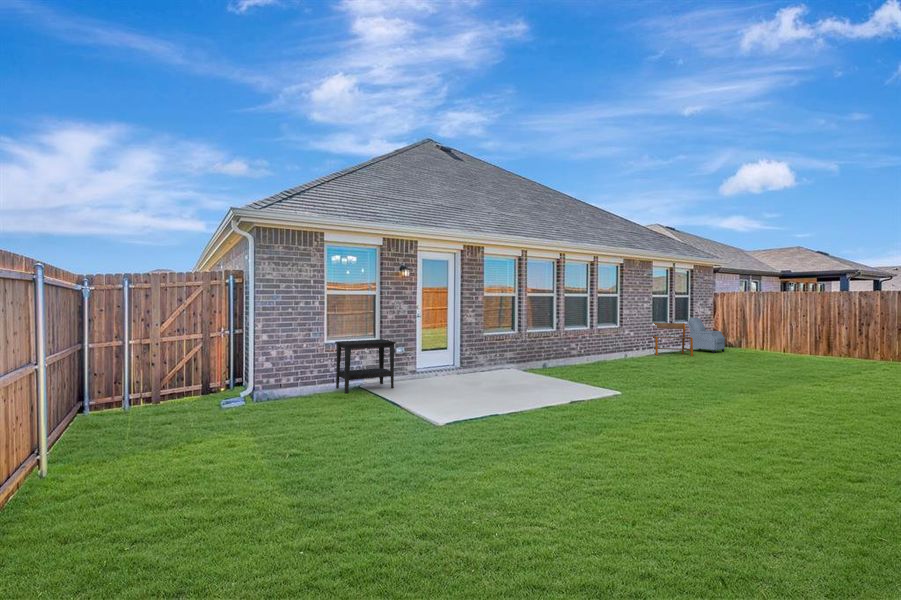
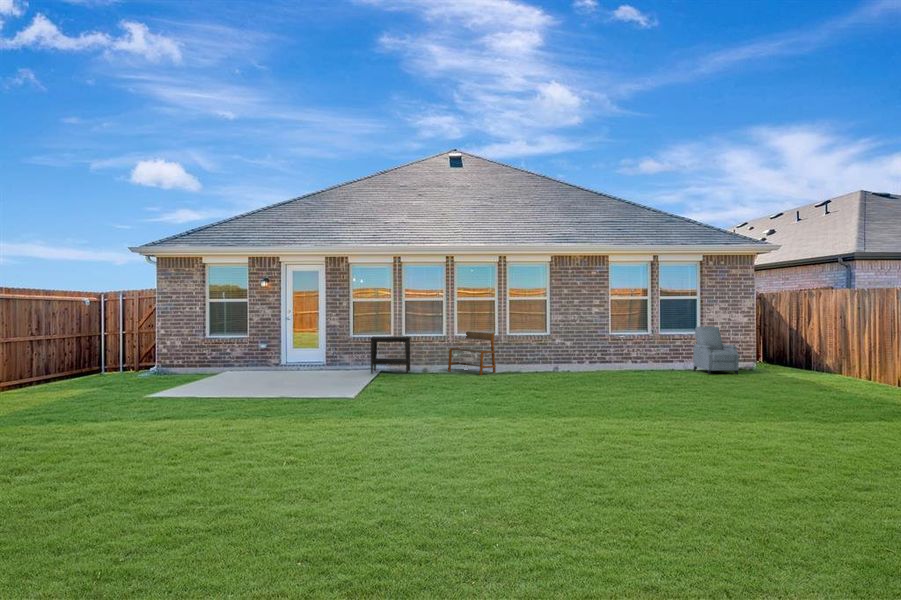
bench: present [653,323,693,356] -> present [448,332,496,376]
side table: present [335,339,396,393] -> present [370,337,411,374]

